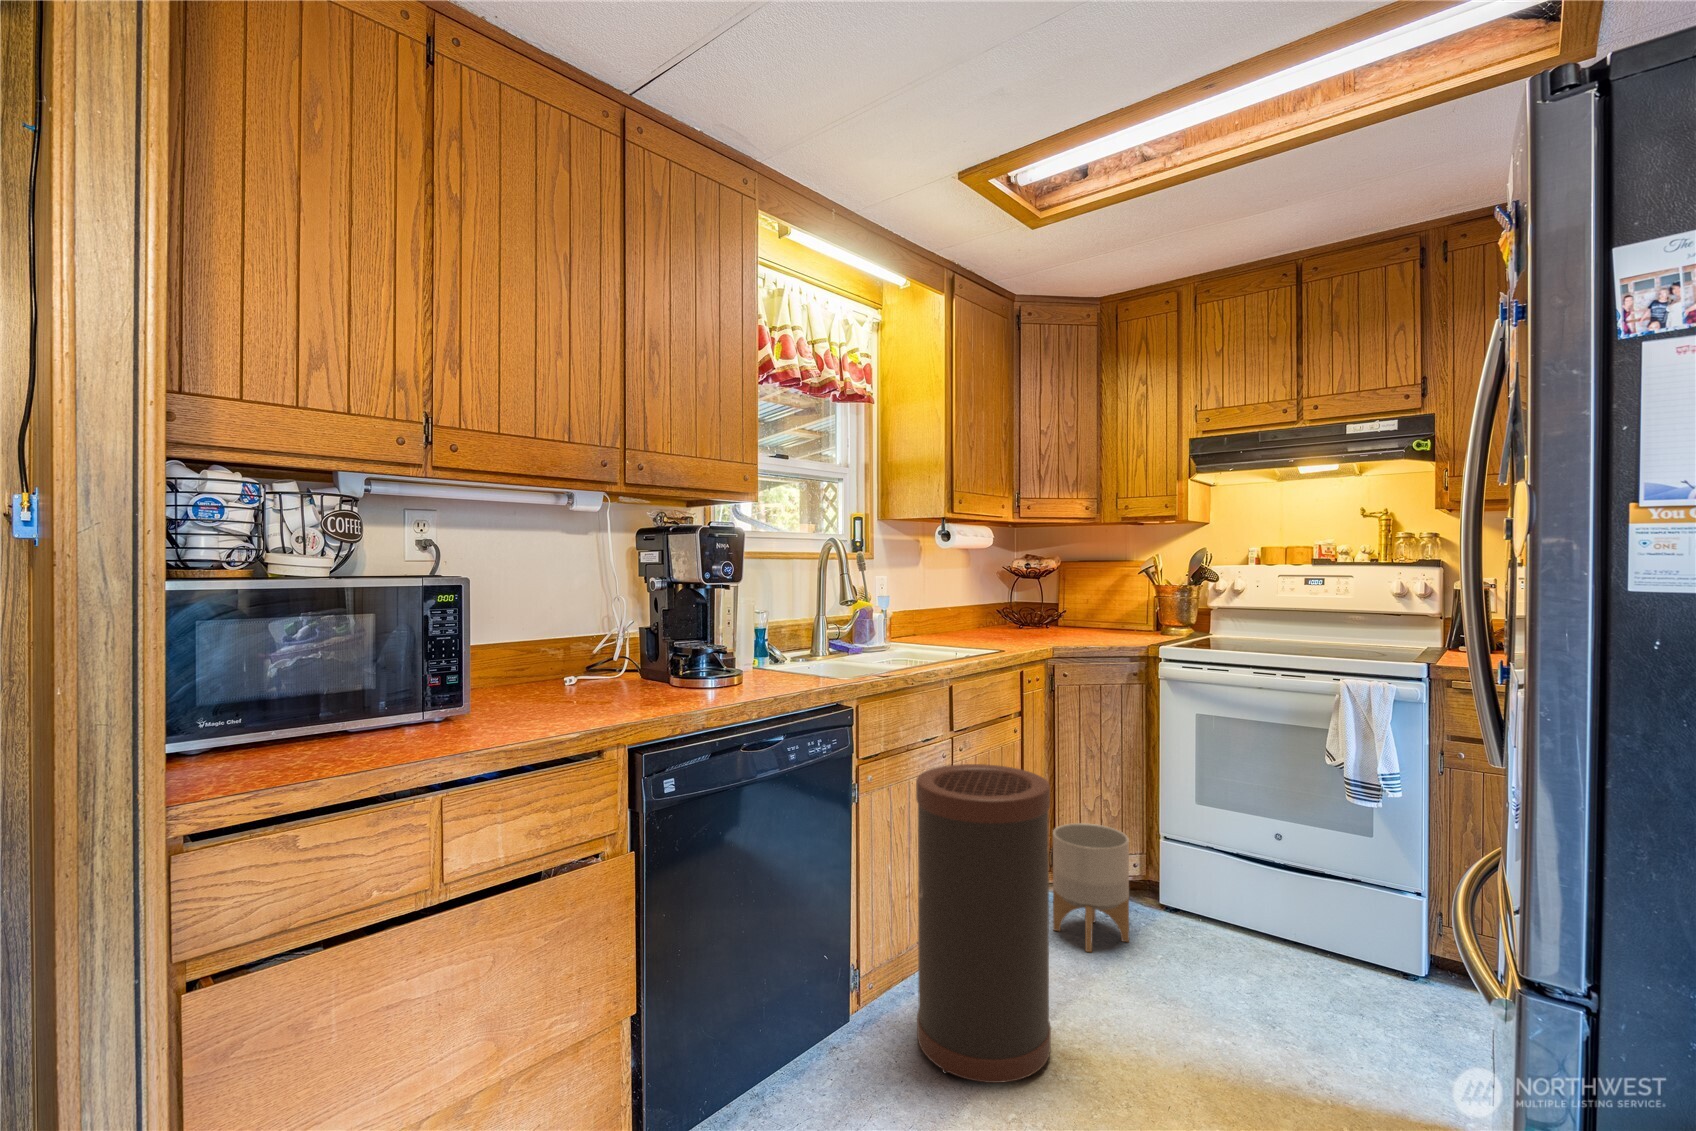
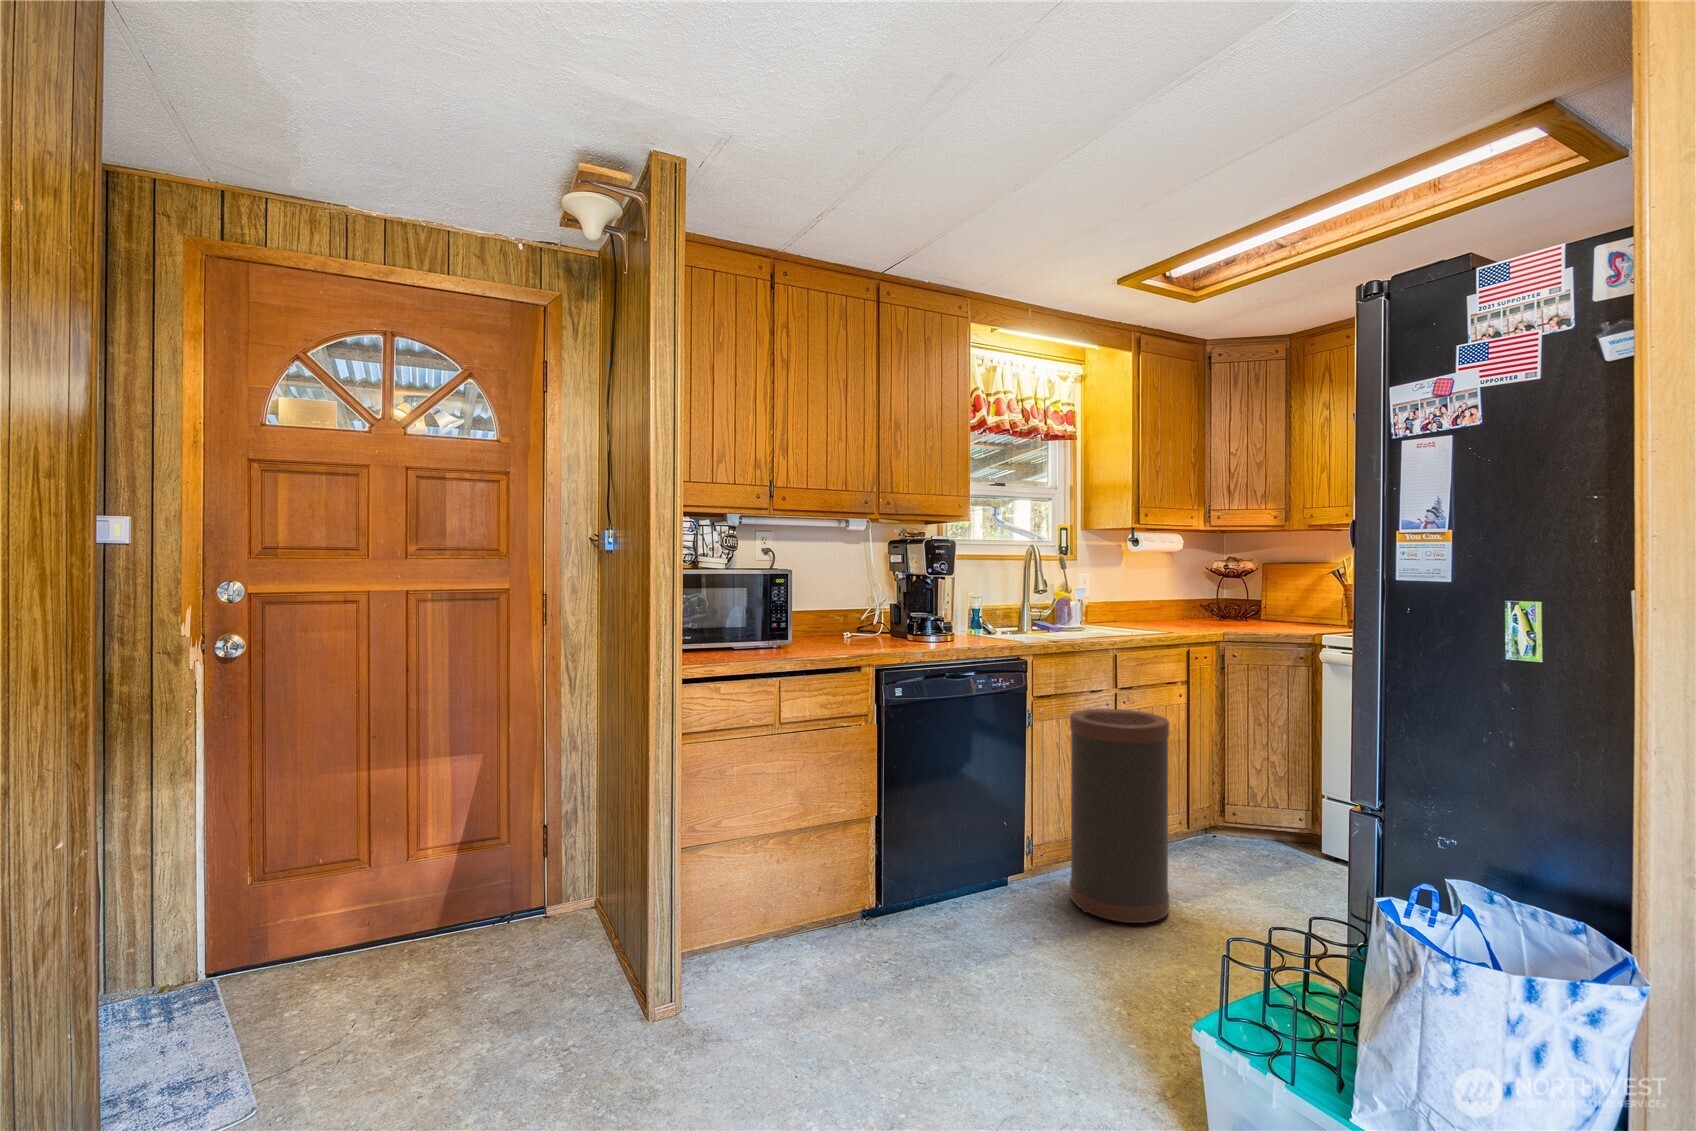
planter: present [1053,823,1129,952] -> none [1210,776,1277,874]

